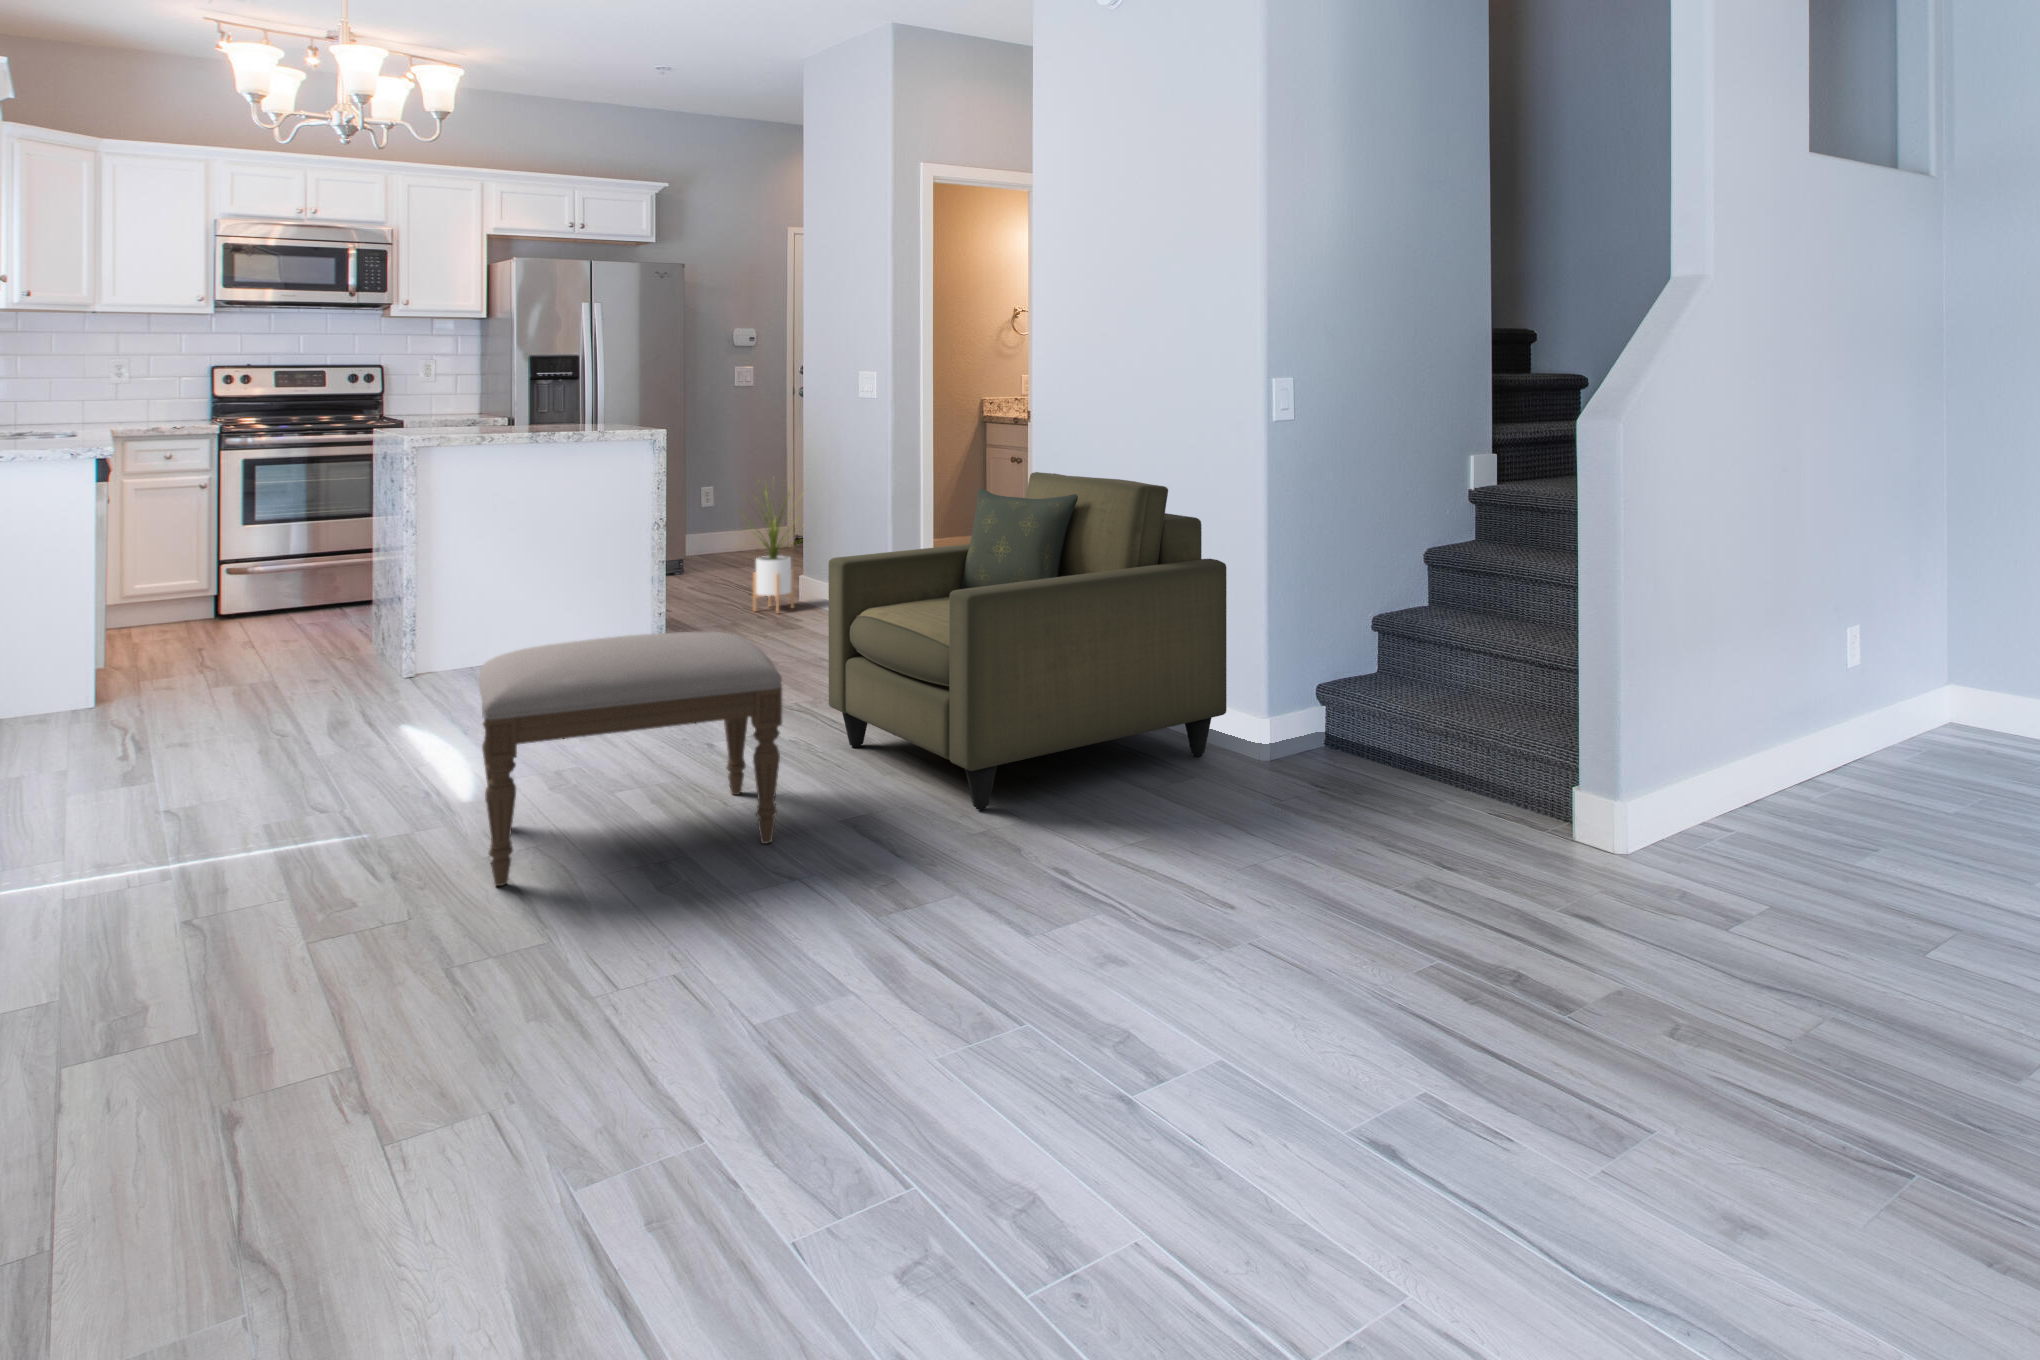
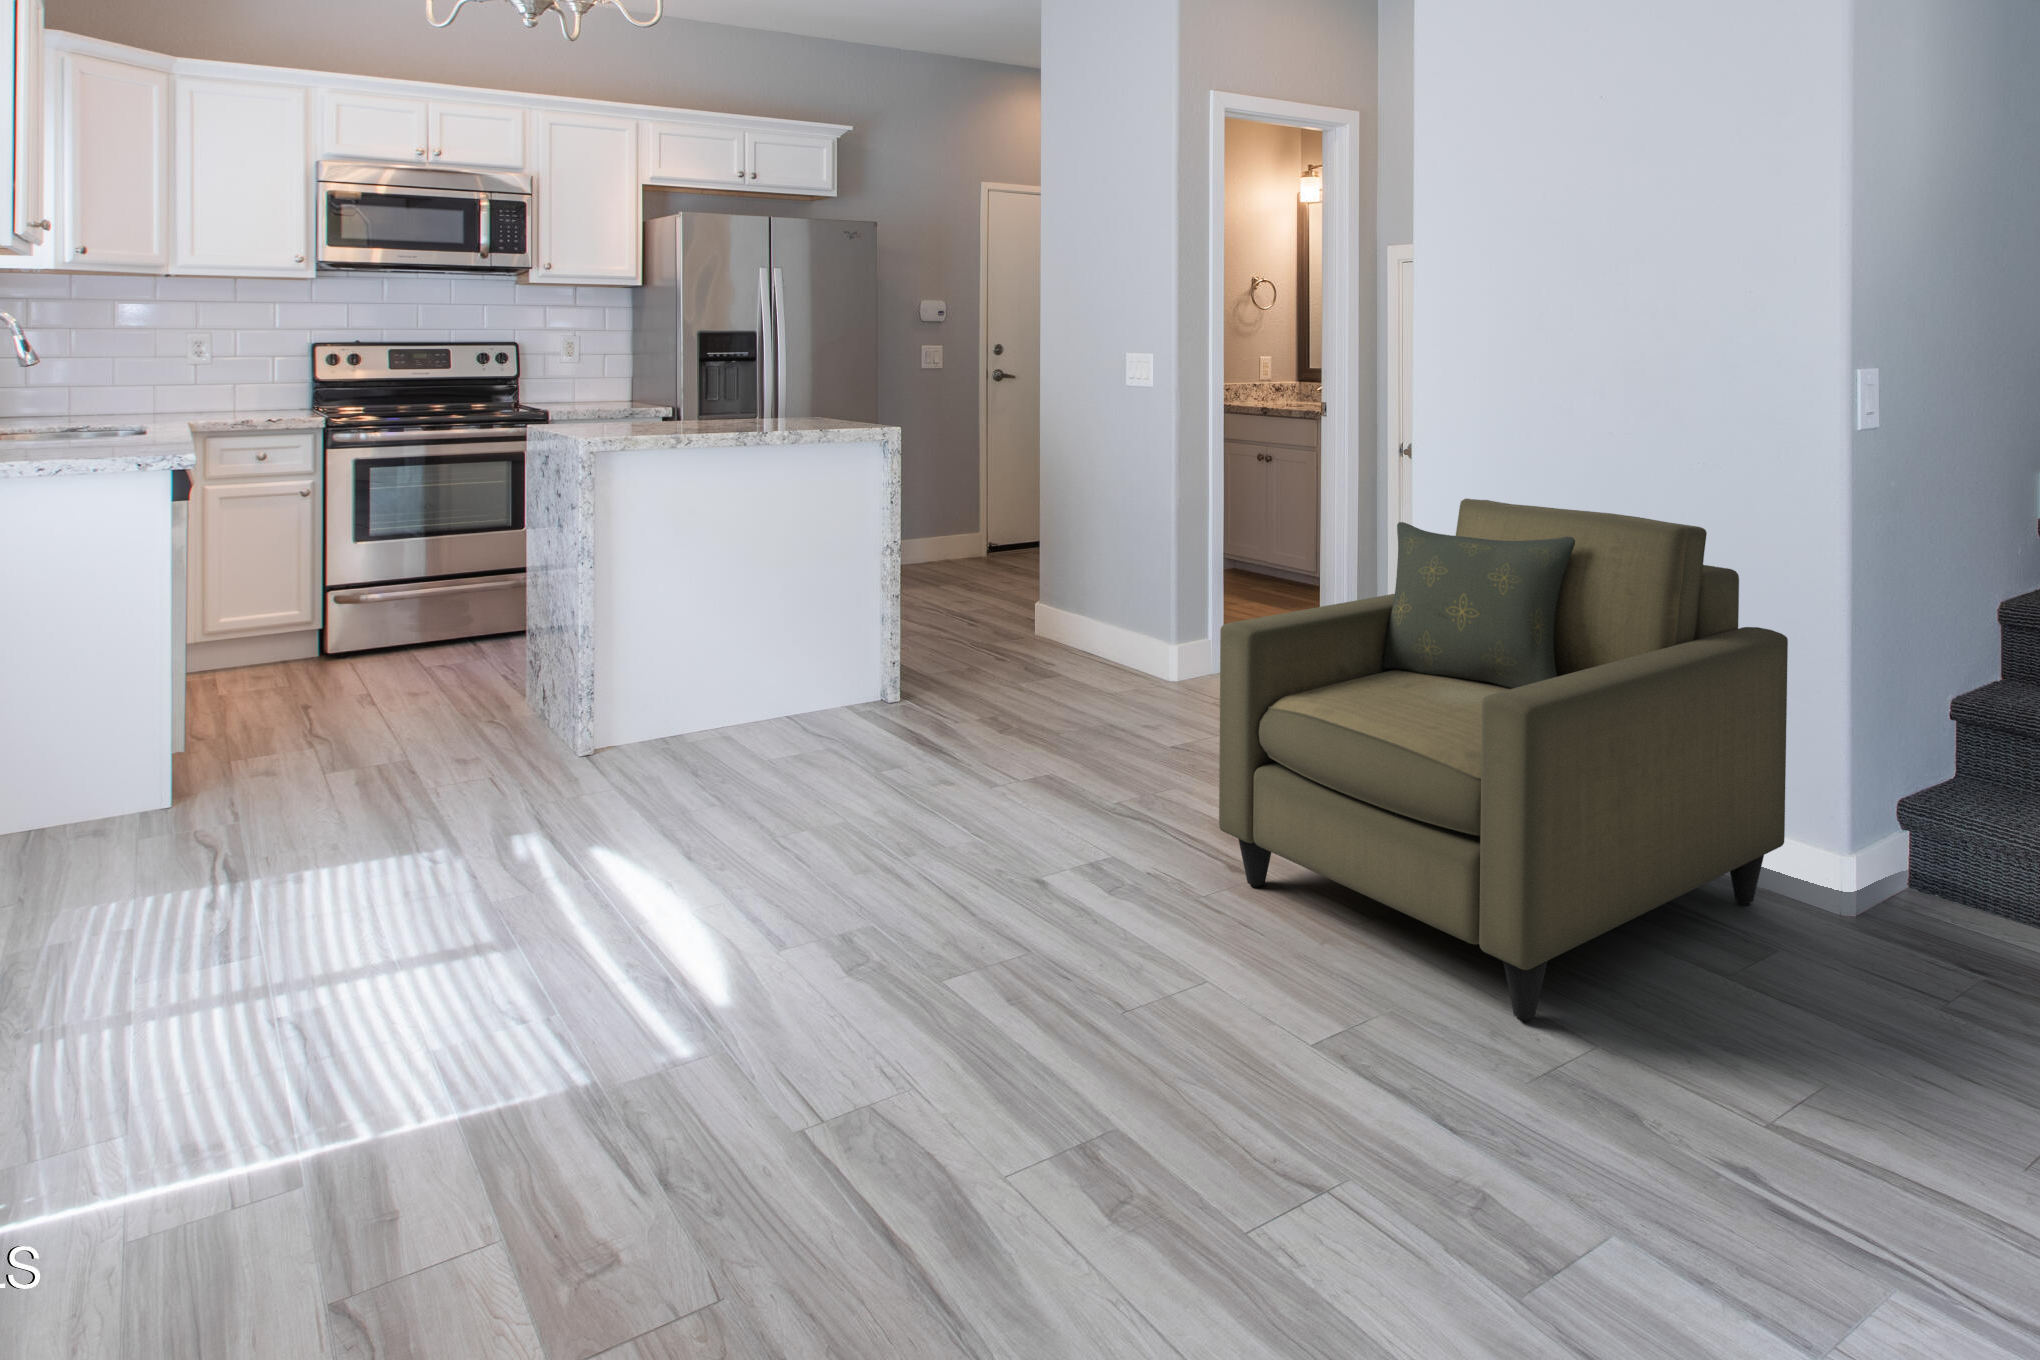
house plant: present [744,488,794,613] -> none [963,479,1055,652]
ottoman: present [479,632,782,886] -> none [789,752,1277,1218]

